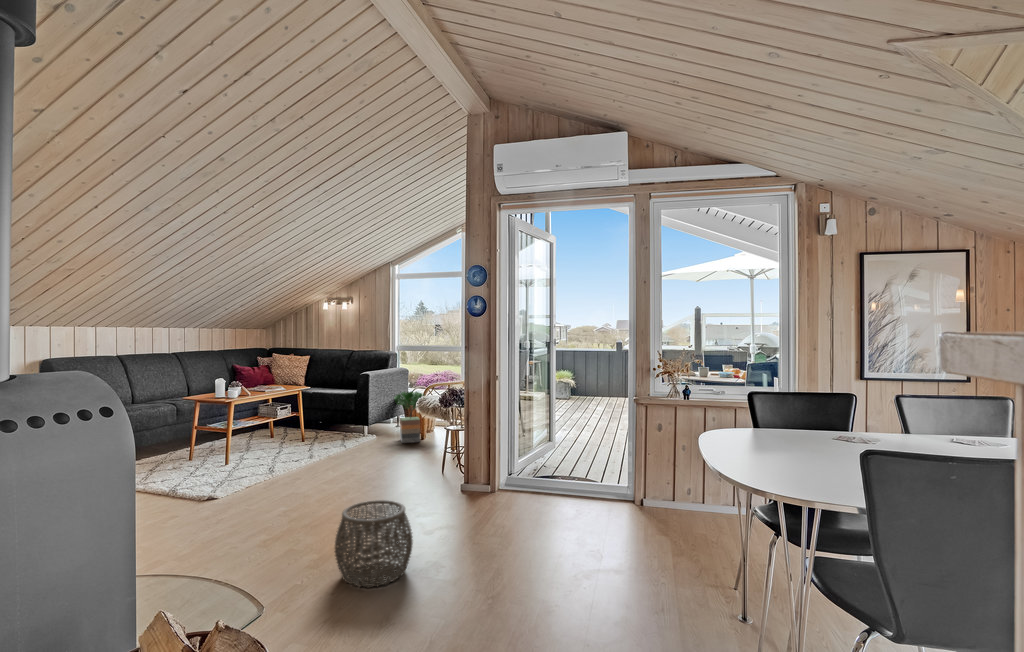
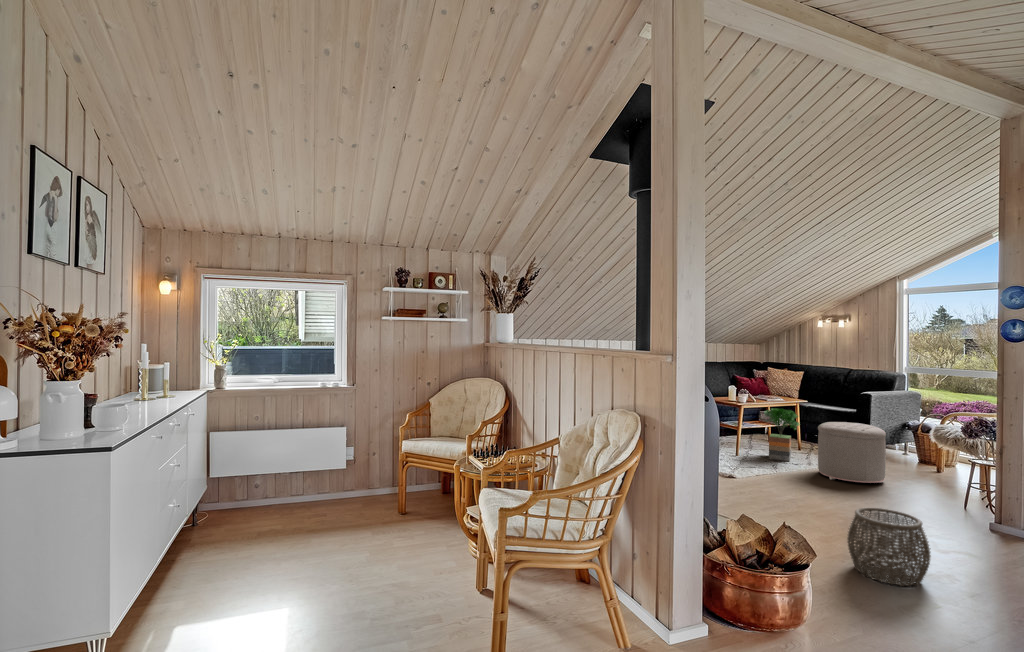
potted tree: present [395,392,424,443] -> present [764,408,800,461]
ottoman: none [317,405,380,470] -> present [818,422,886,483]

